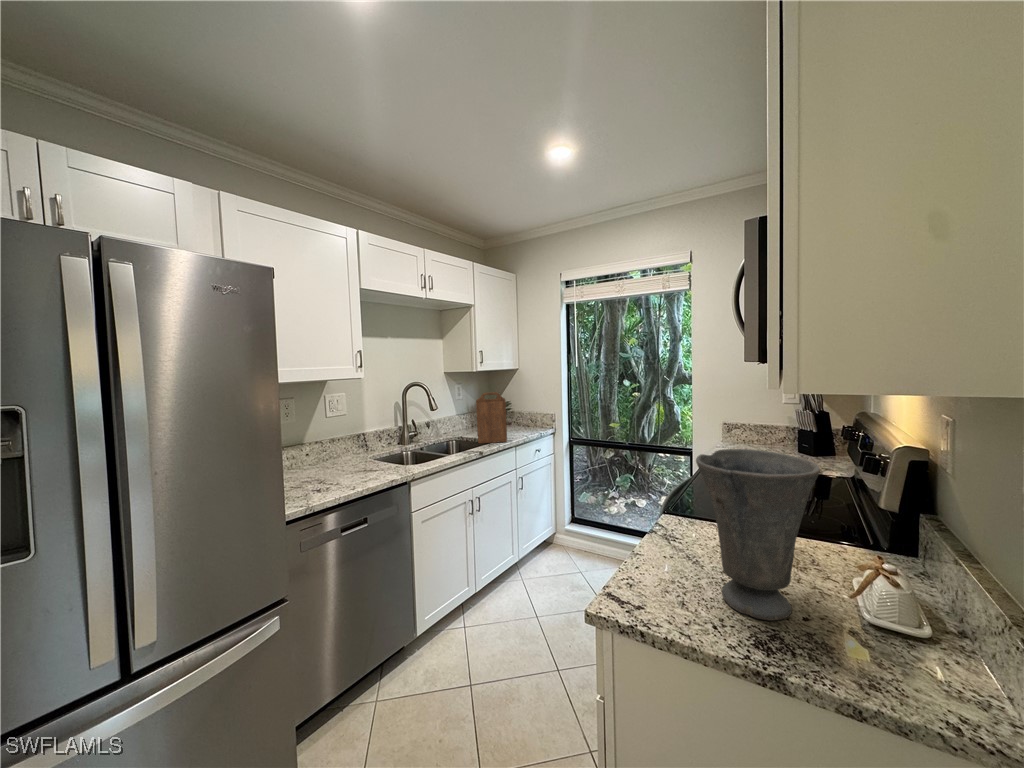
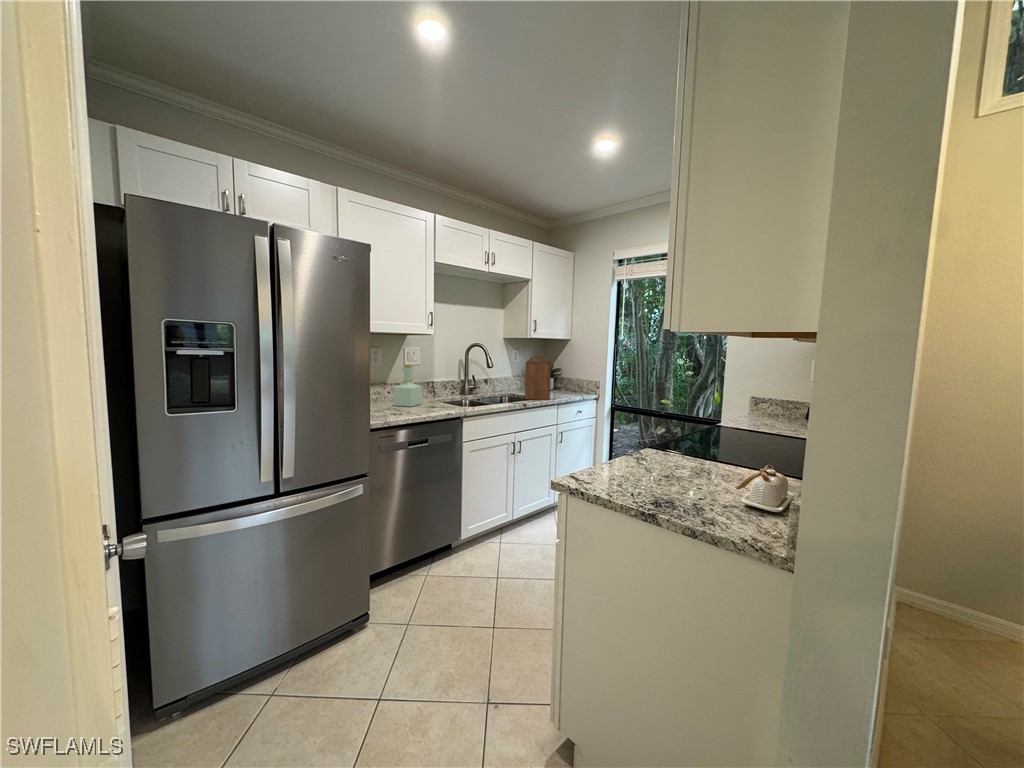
bottle: none [314,418,354,473] -> present [394,365,422,407]
vase: present [696,449,820,620] -> none [637,382,720,493]

